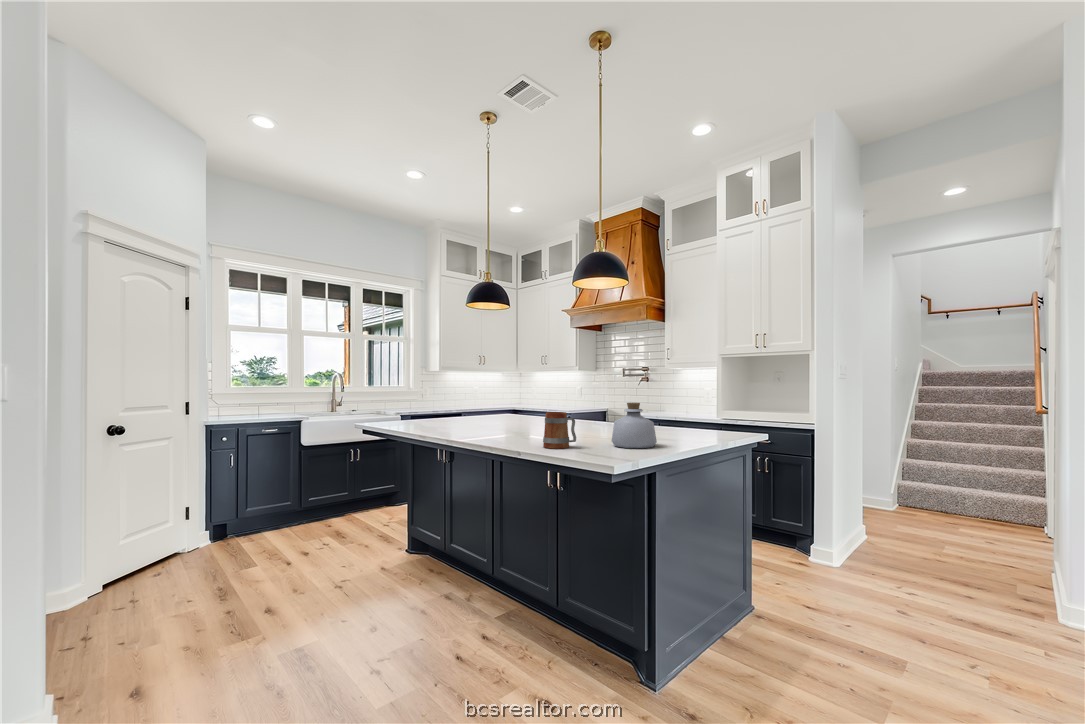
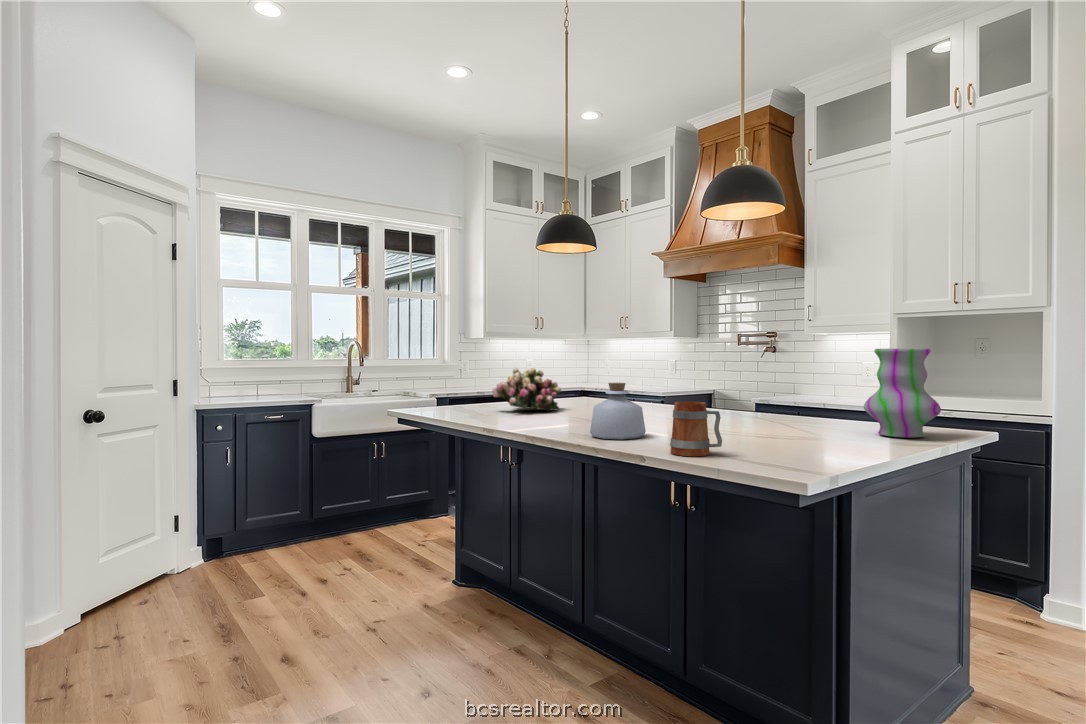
vase: none [680,377,727,436] -> present [864,349,941,438]
flower arrangement: none [435,392,486,423] -> present [493,368,561,411]
bottle: present [612,403,657,448] -> present [590,383,646,440]

